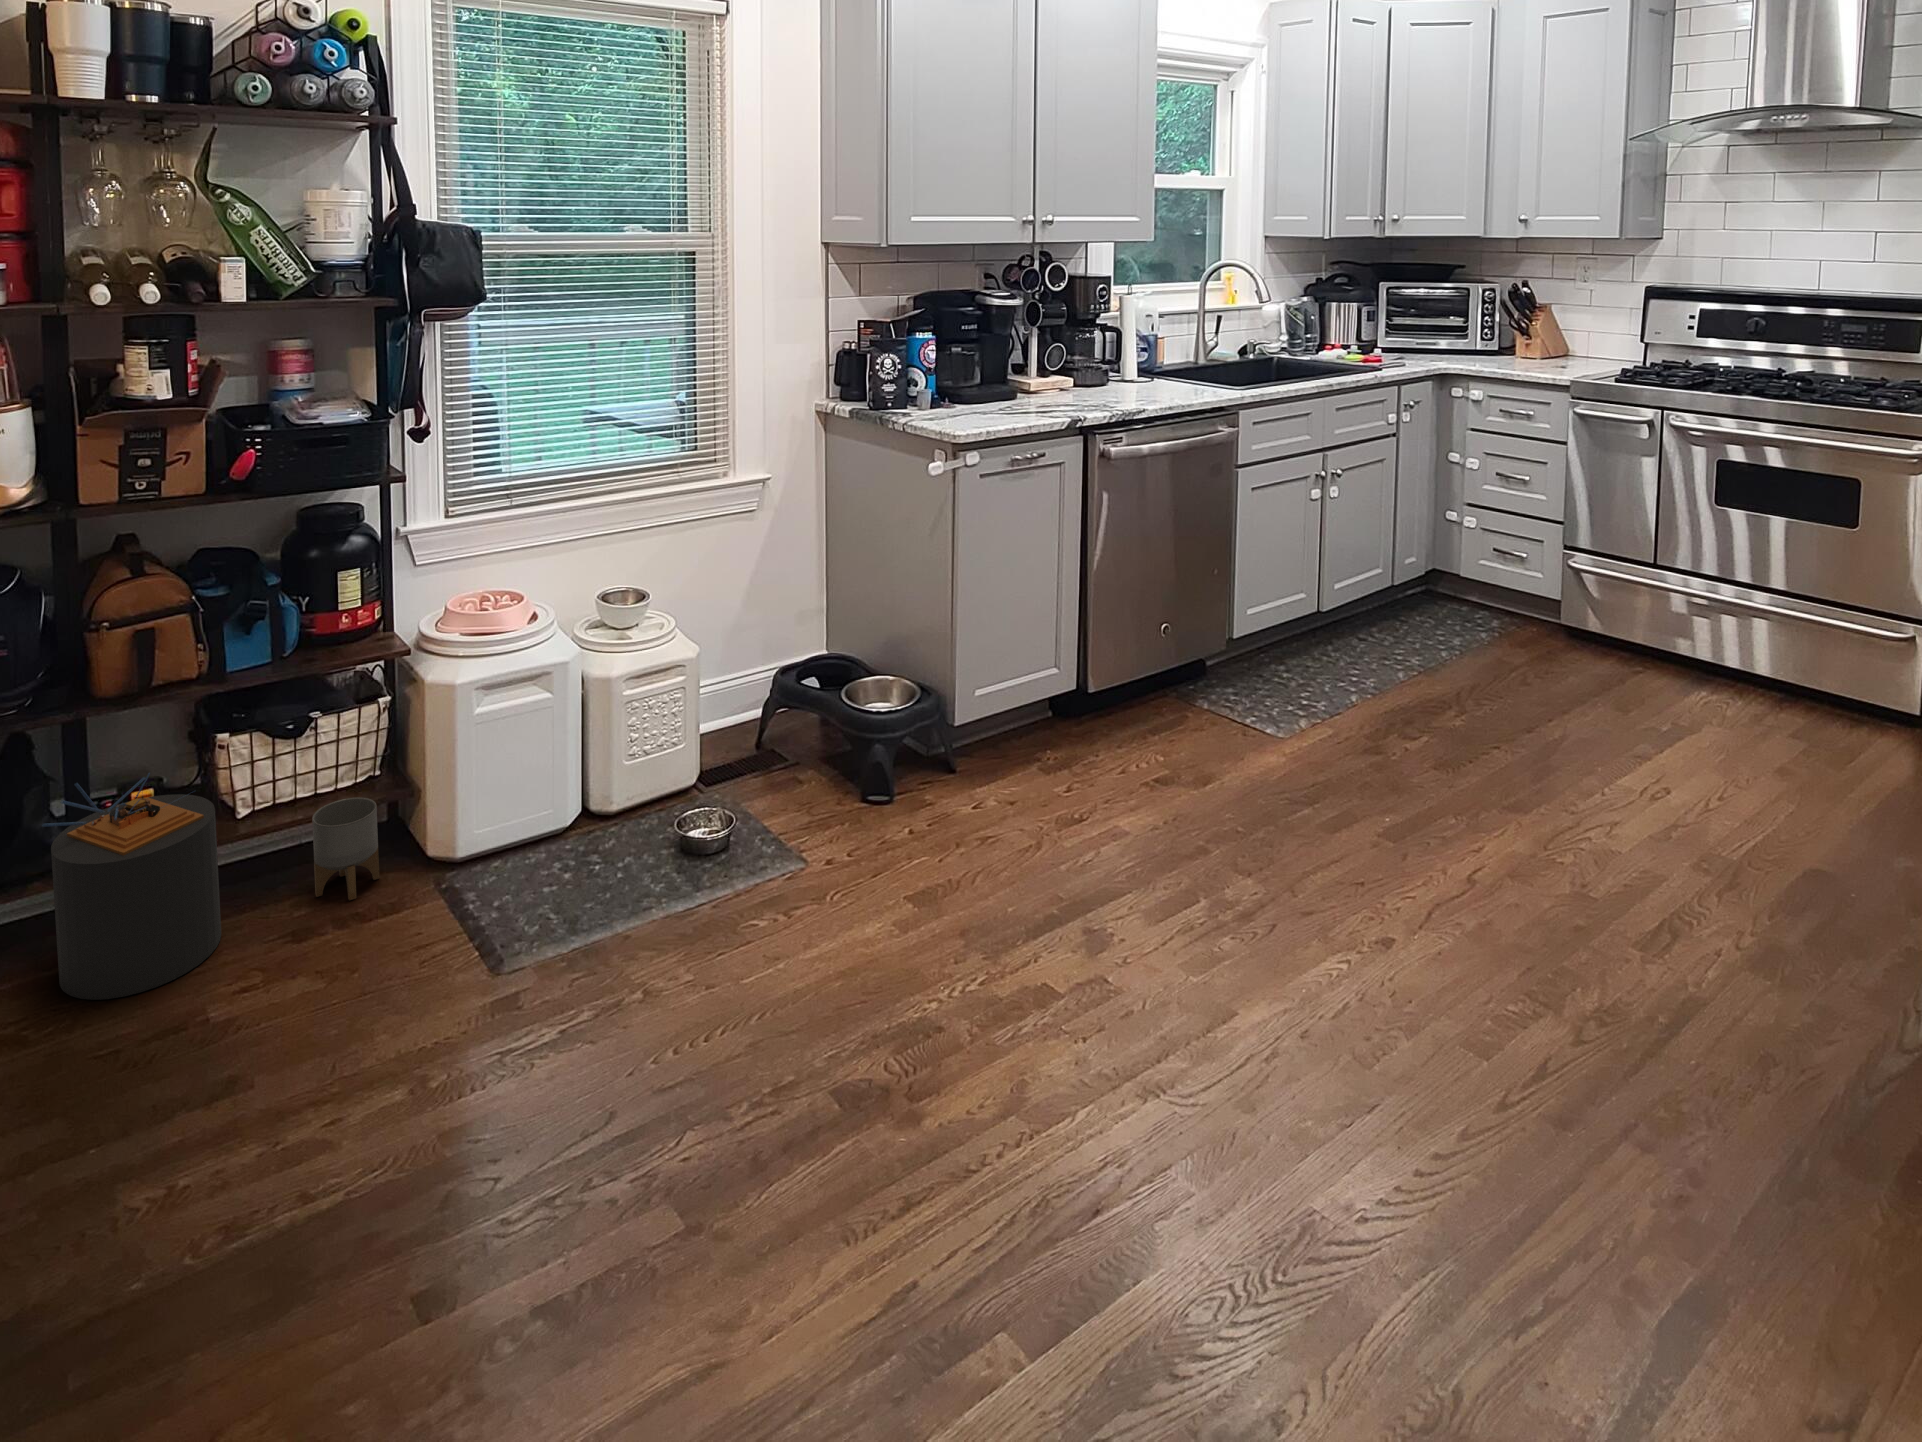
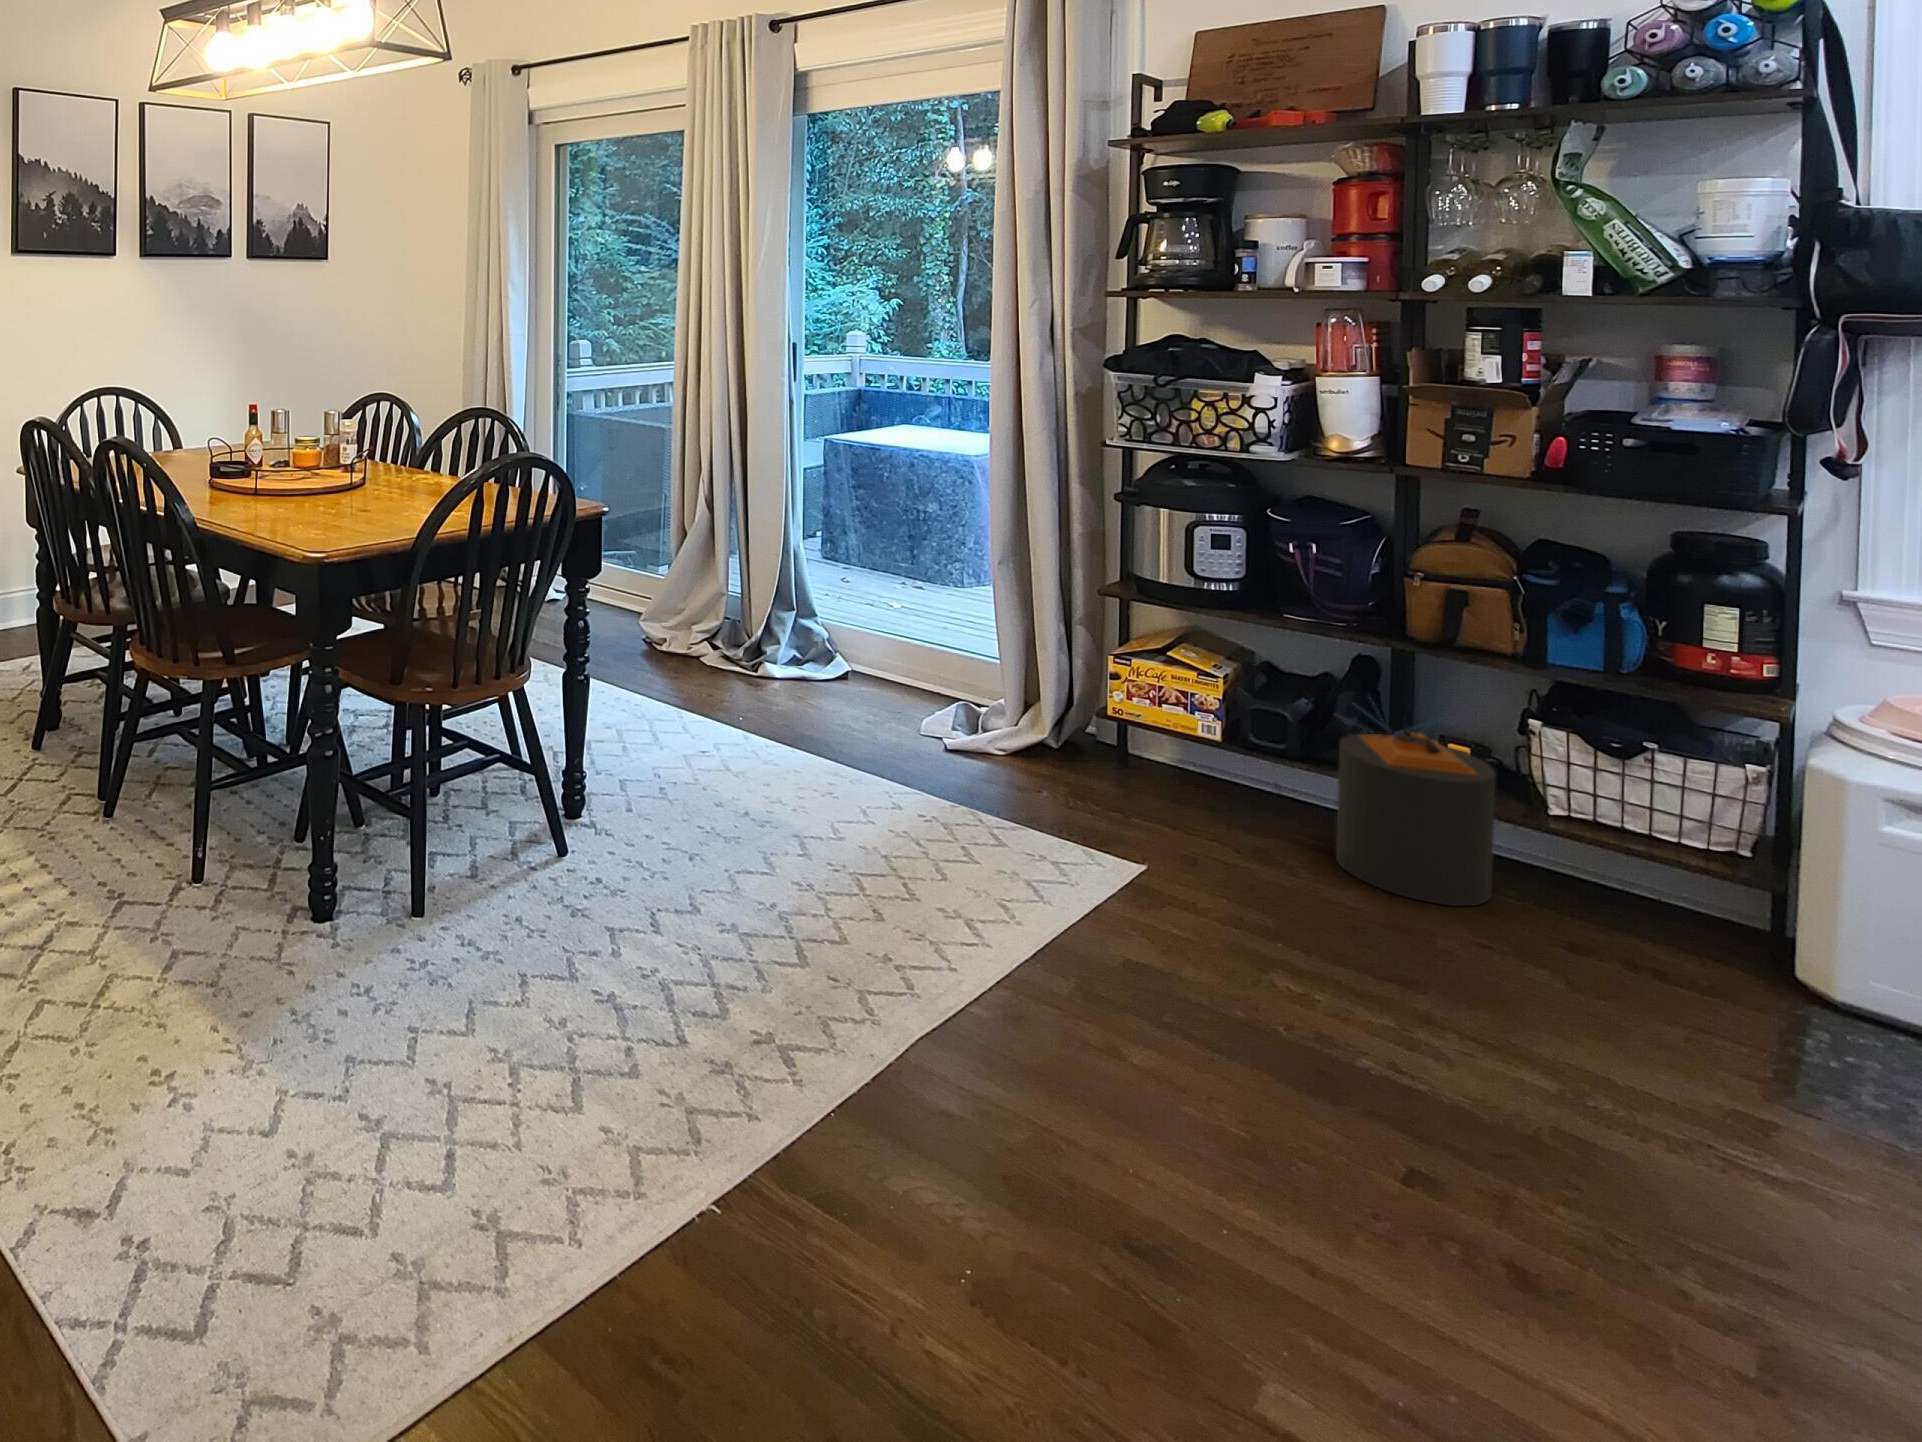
planter: present [312,797,379,900] -> none [1609,844,1702,958]

